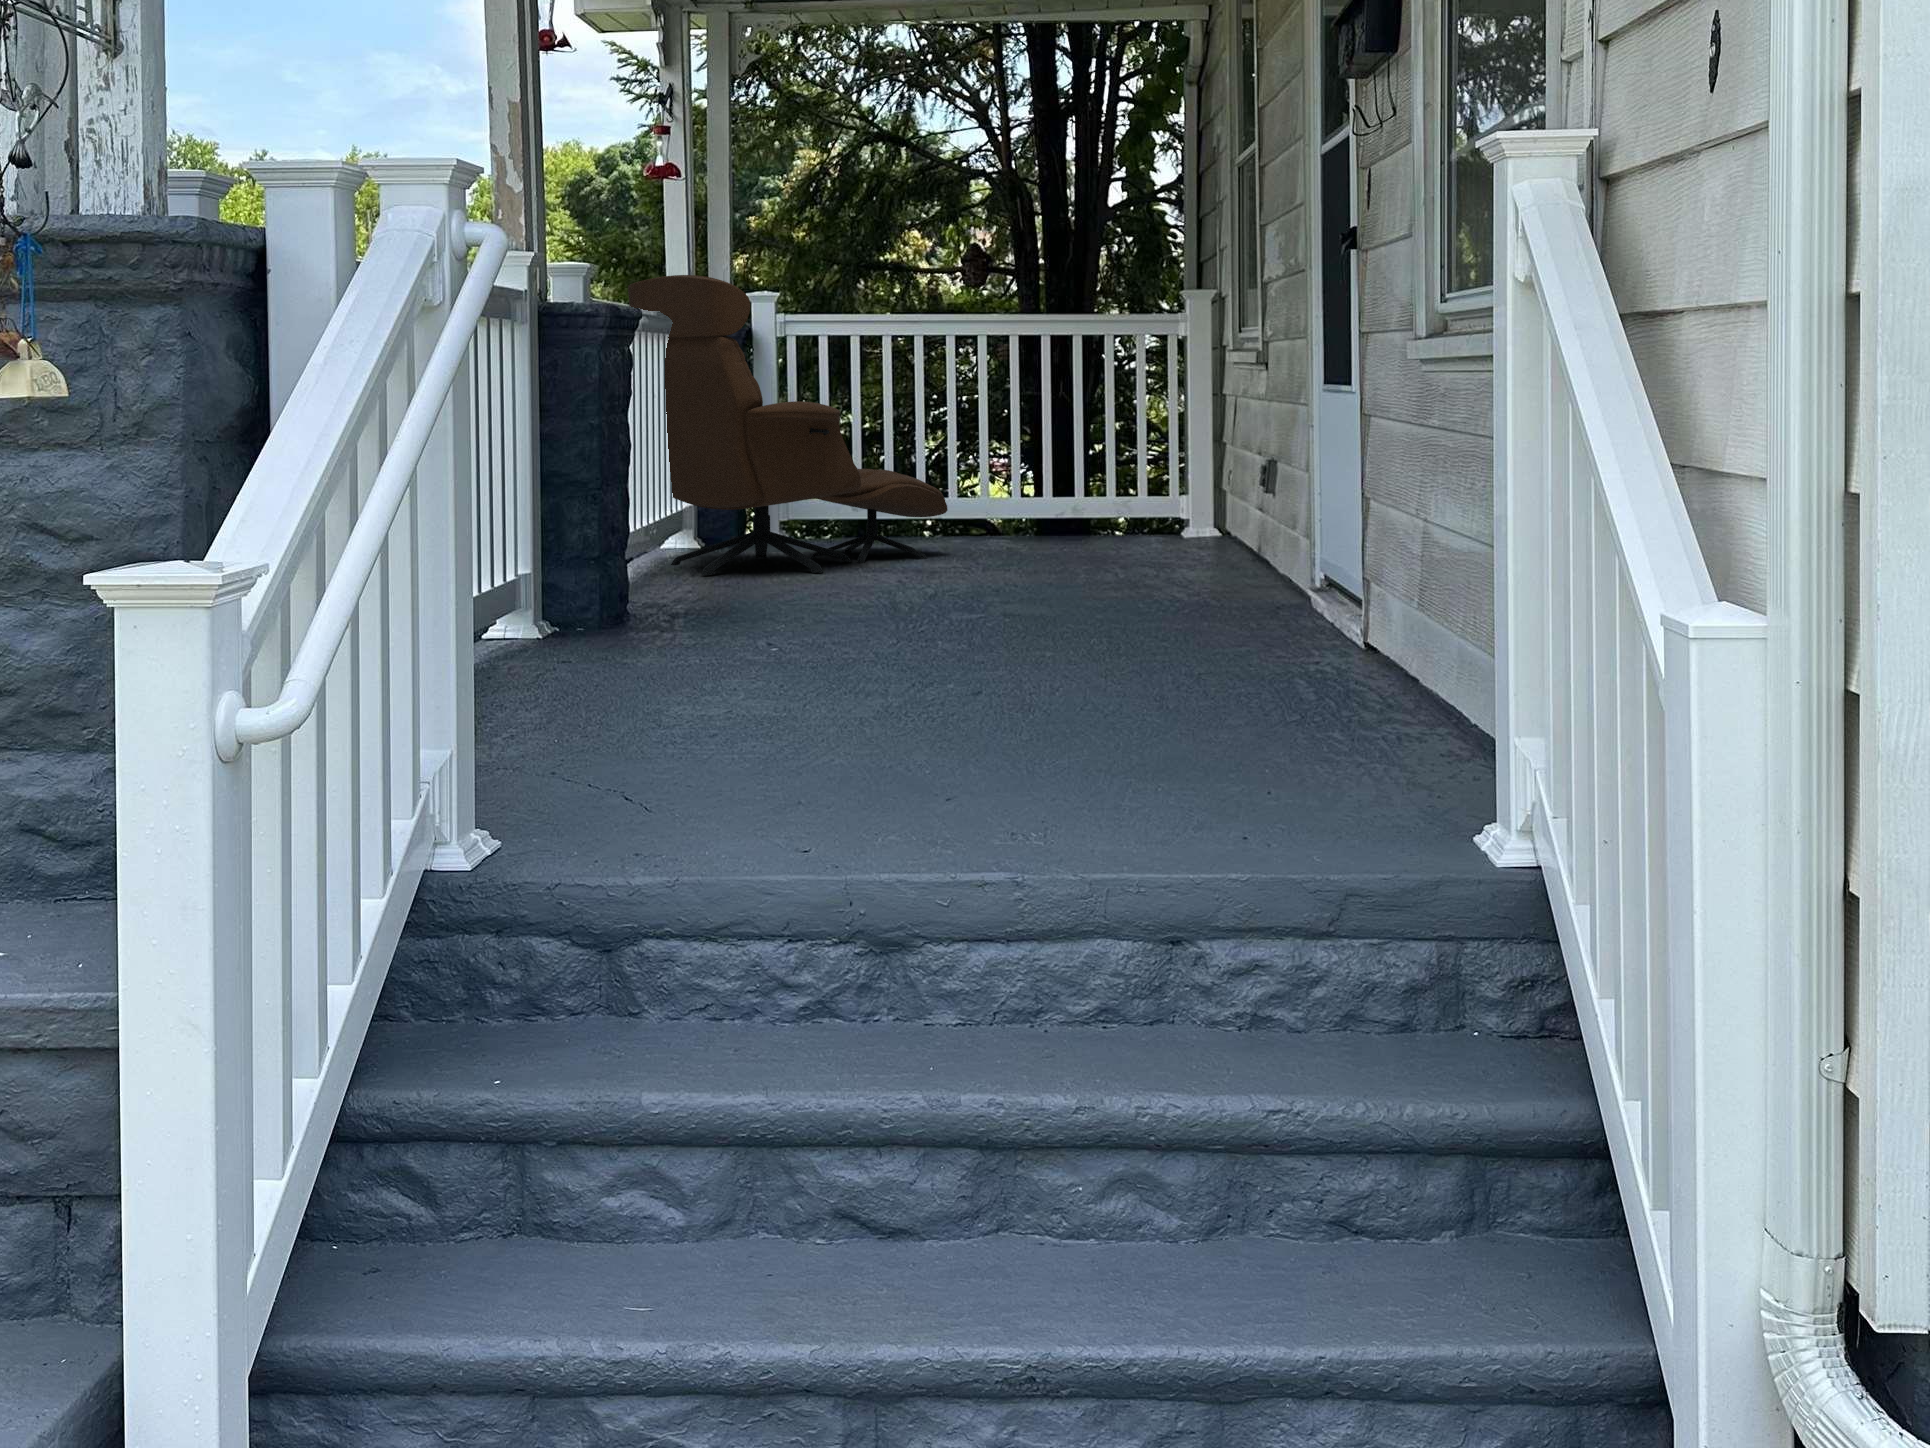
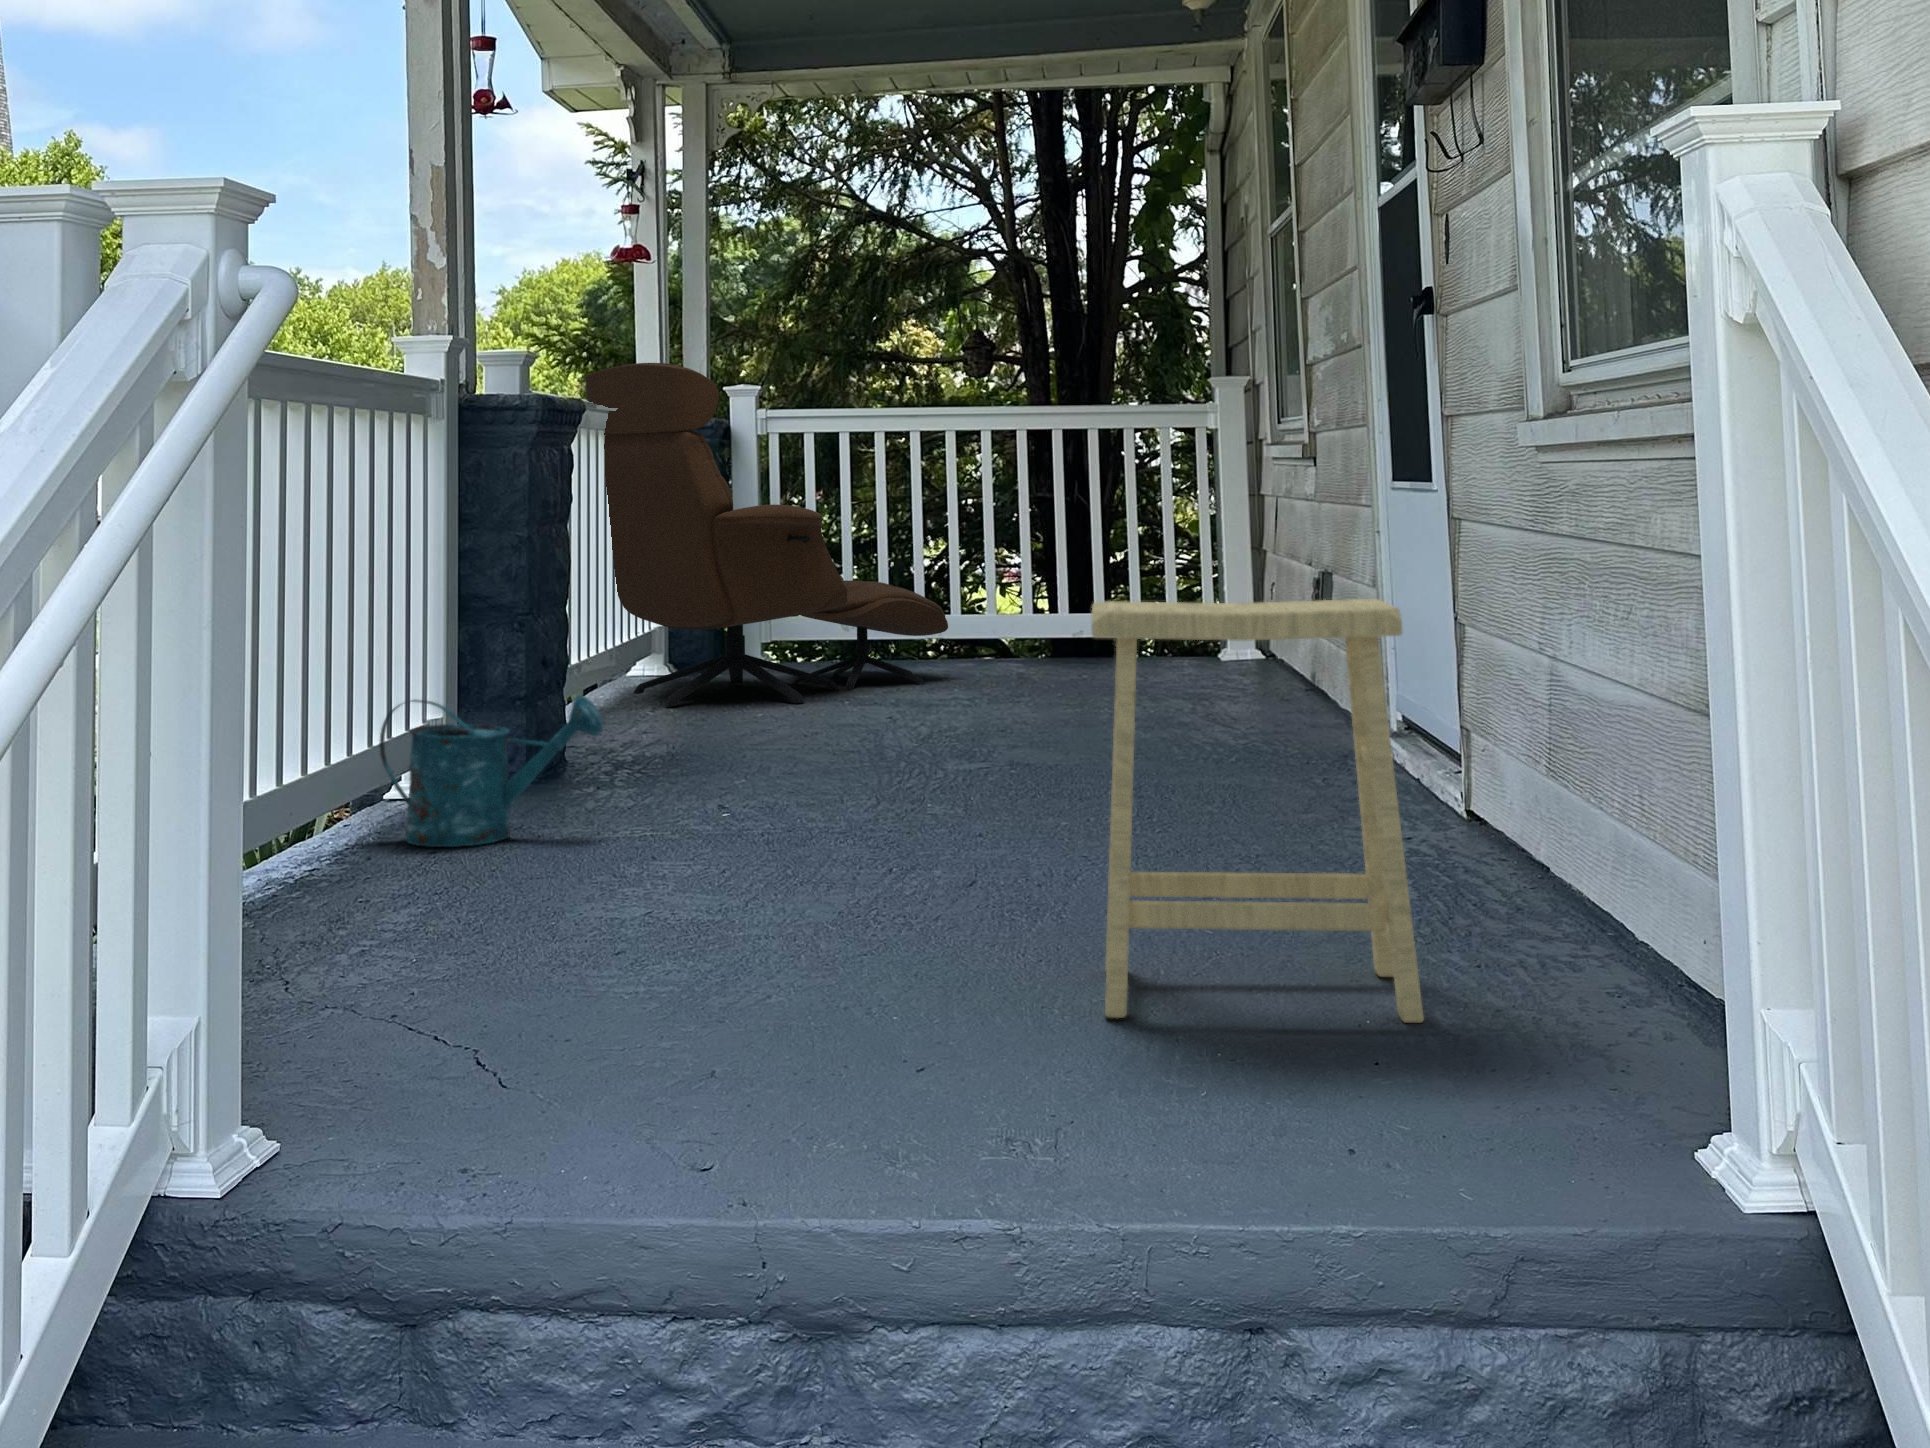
footstool: none [1075,476,1303,773] -> present [1092,599,1424,1023]
watering can: none [490,555,675,675] -> present [379,696,603,847]

